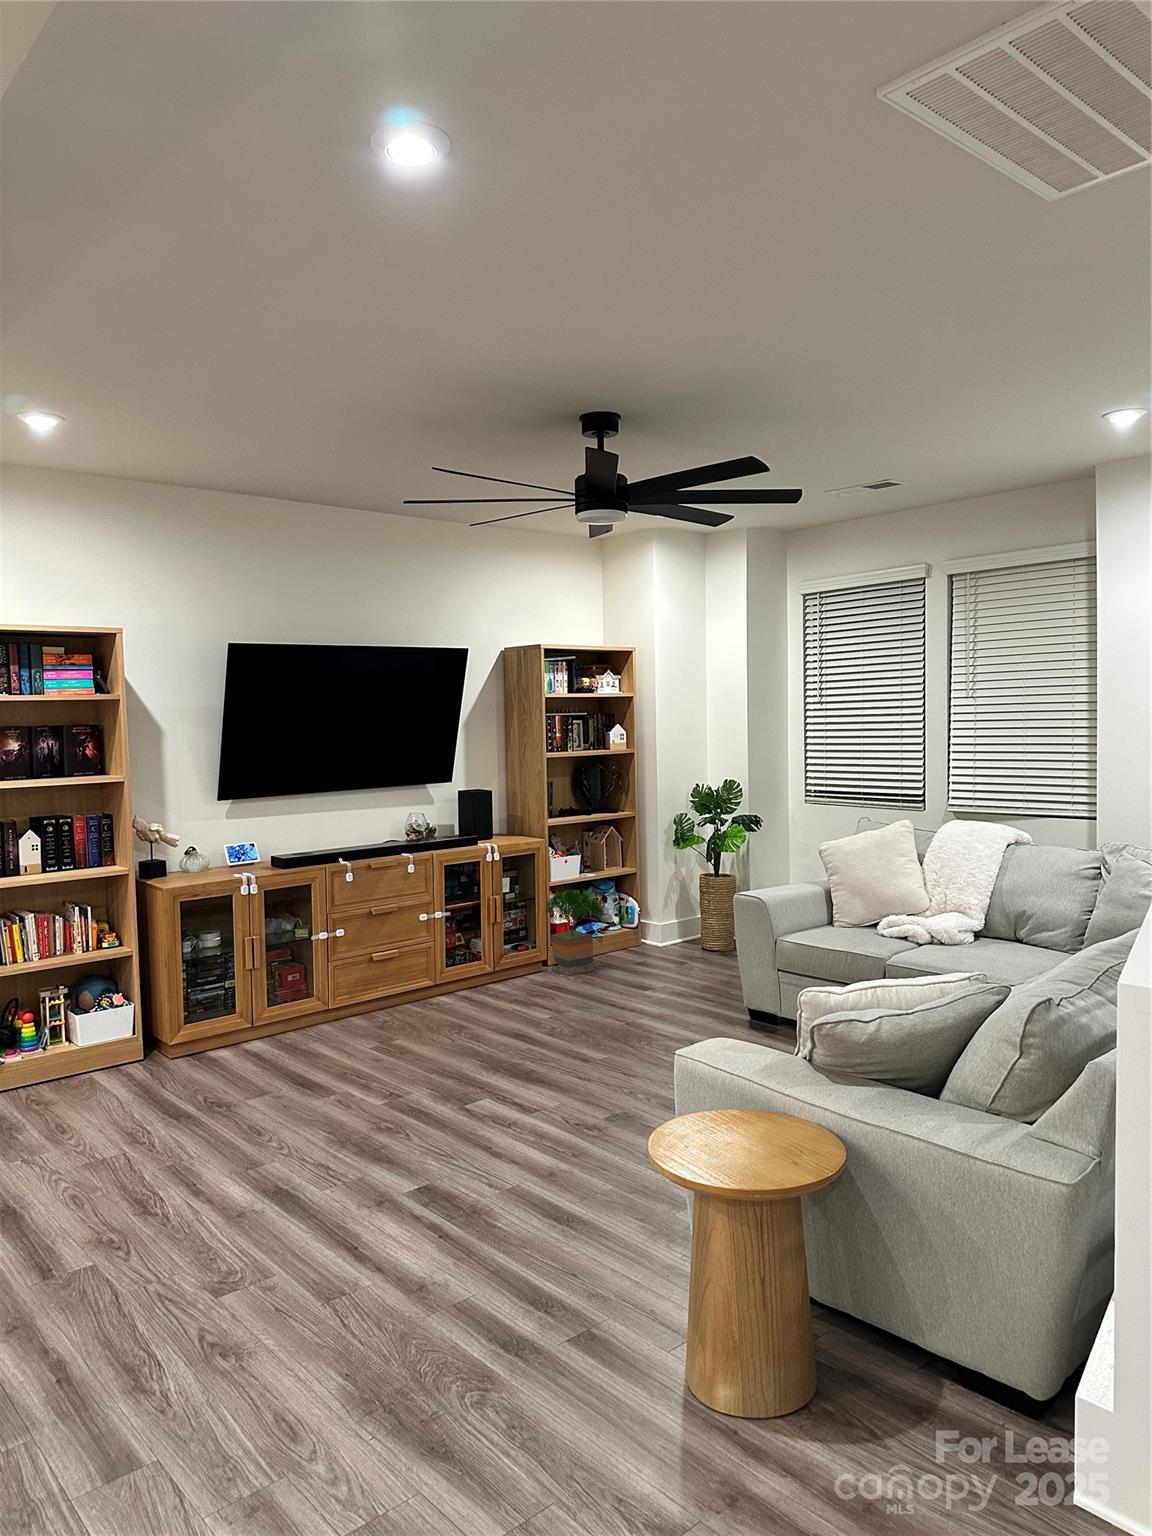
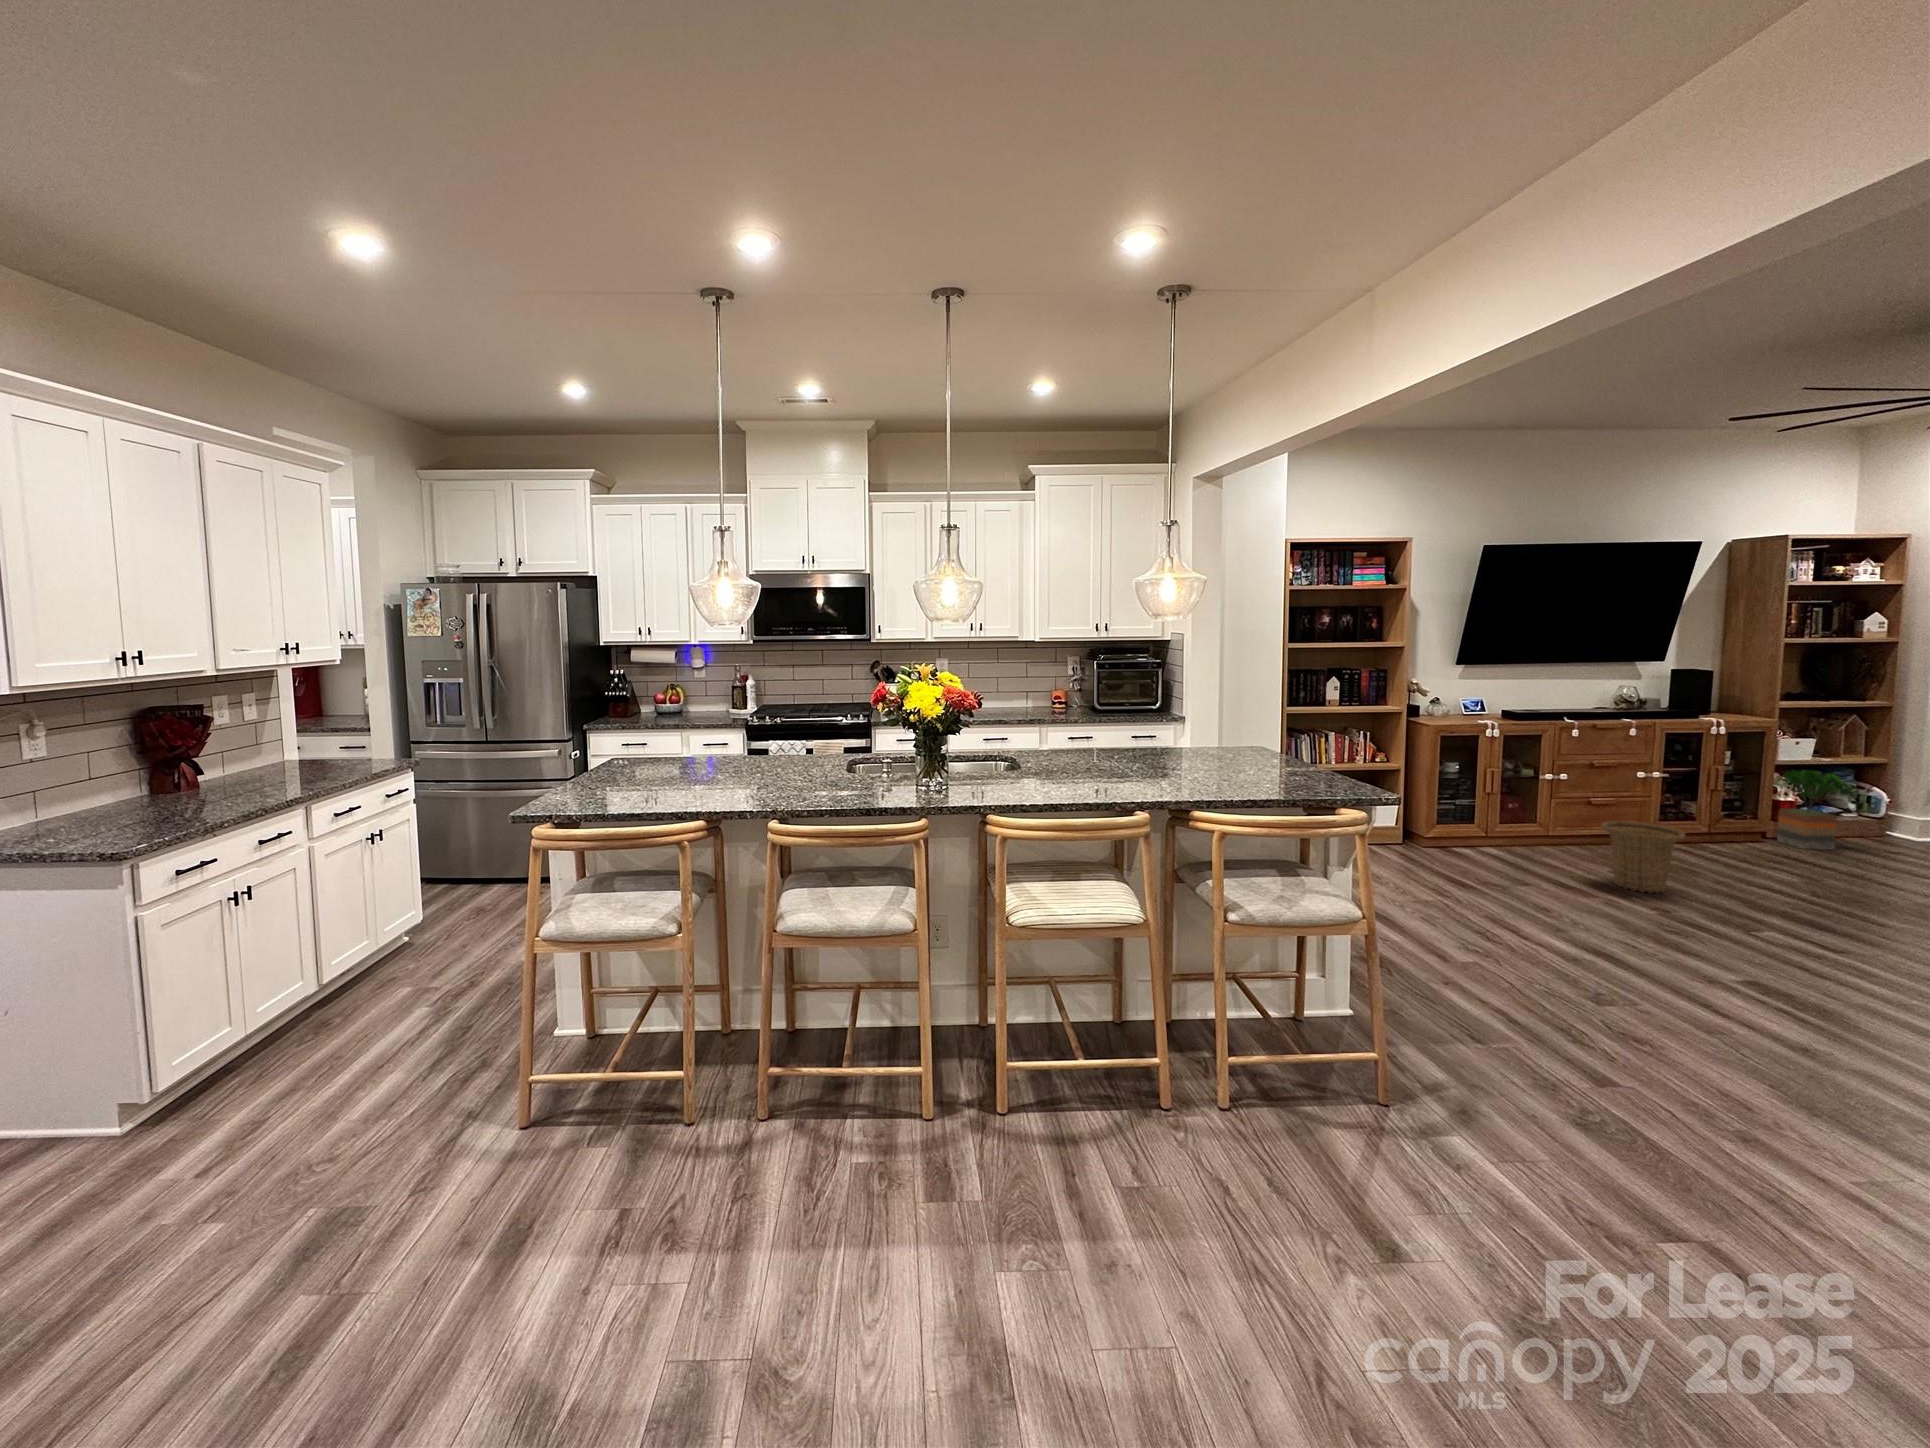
basket: none [341,985,420,1075] -> present [1601,821,1685,893]

